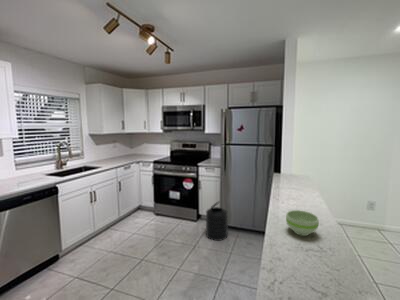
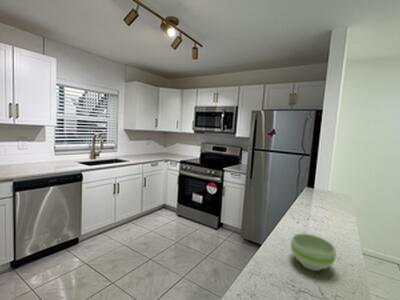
trash can: present [206,202,228,241] -> none [223,211,249,255]

